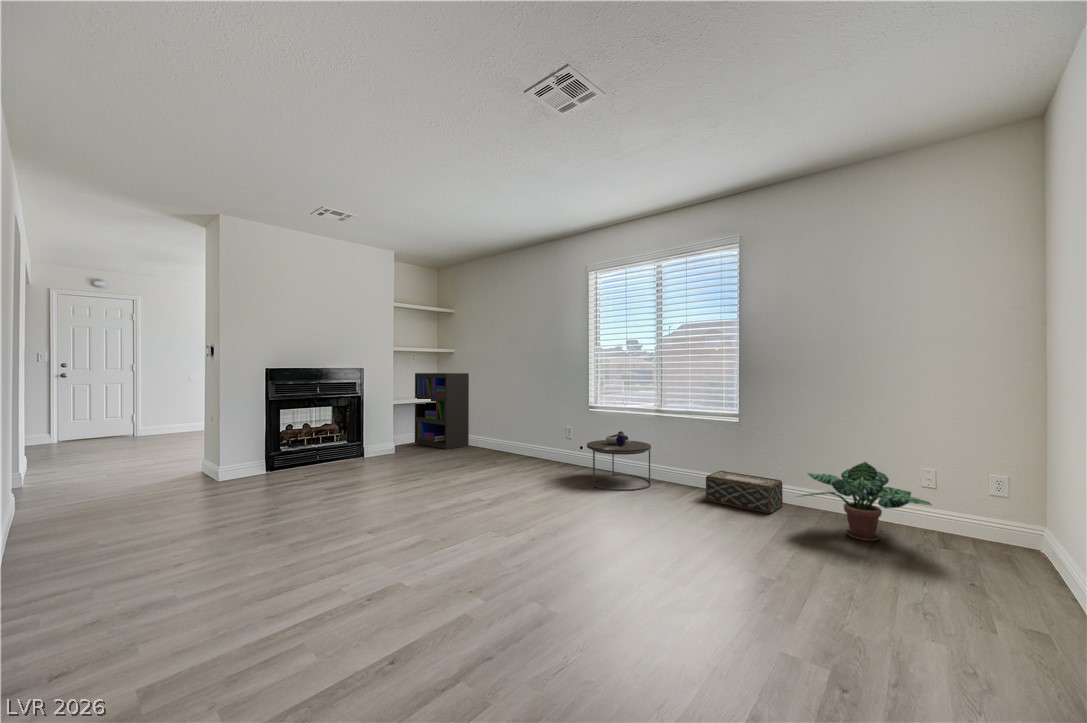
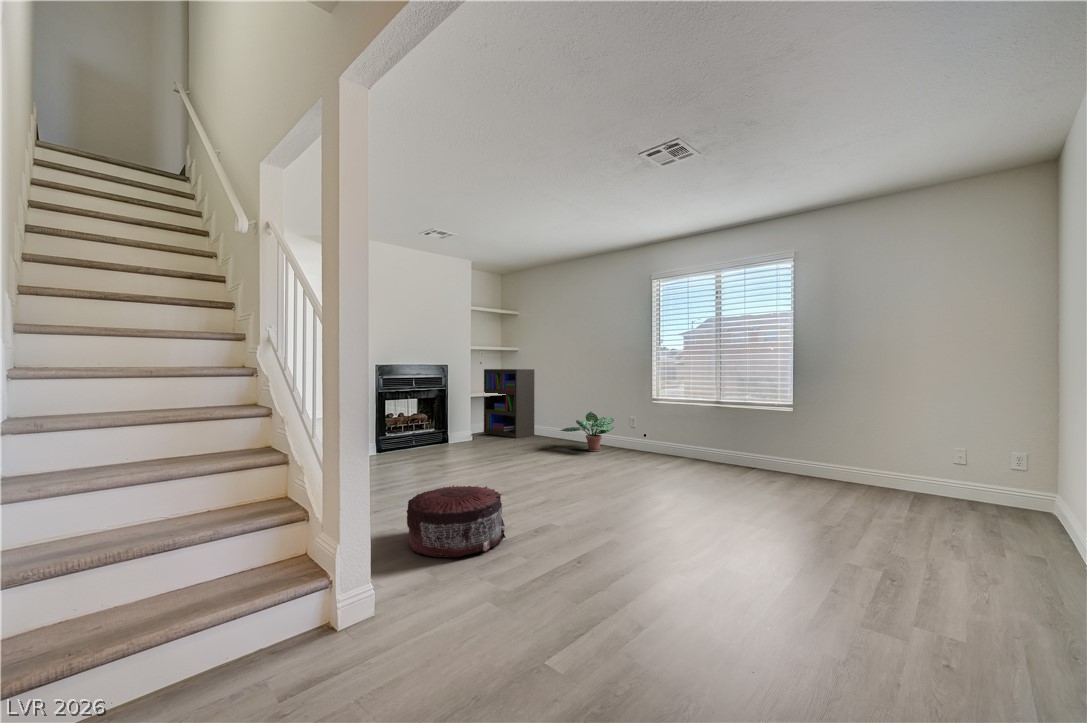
side table: present [587,431,651,491] -> none [657,420,714,470]
potted plant: present [801,462,932,541] -> present [560,412,614,452]
woven basket: present [706,471,783,513] -> none [766,454,833,487]
pouf: none [160,531,320,653] -> present [407,485,506,557]

